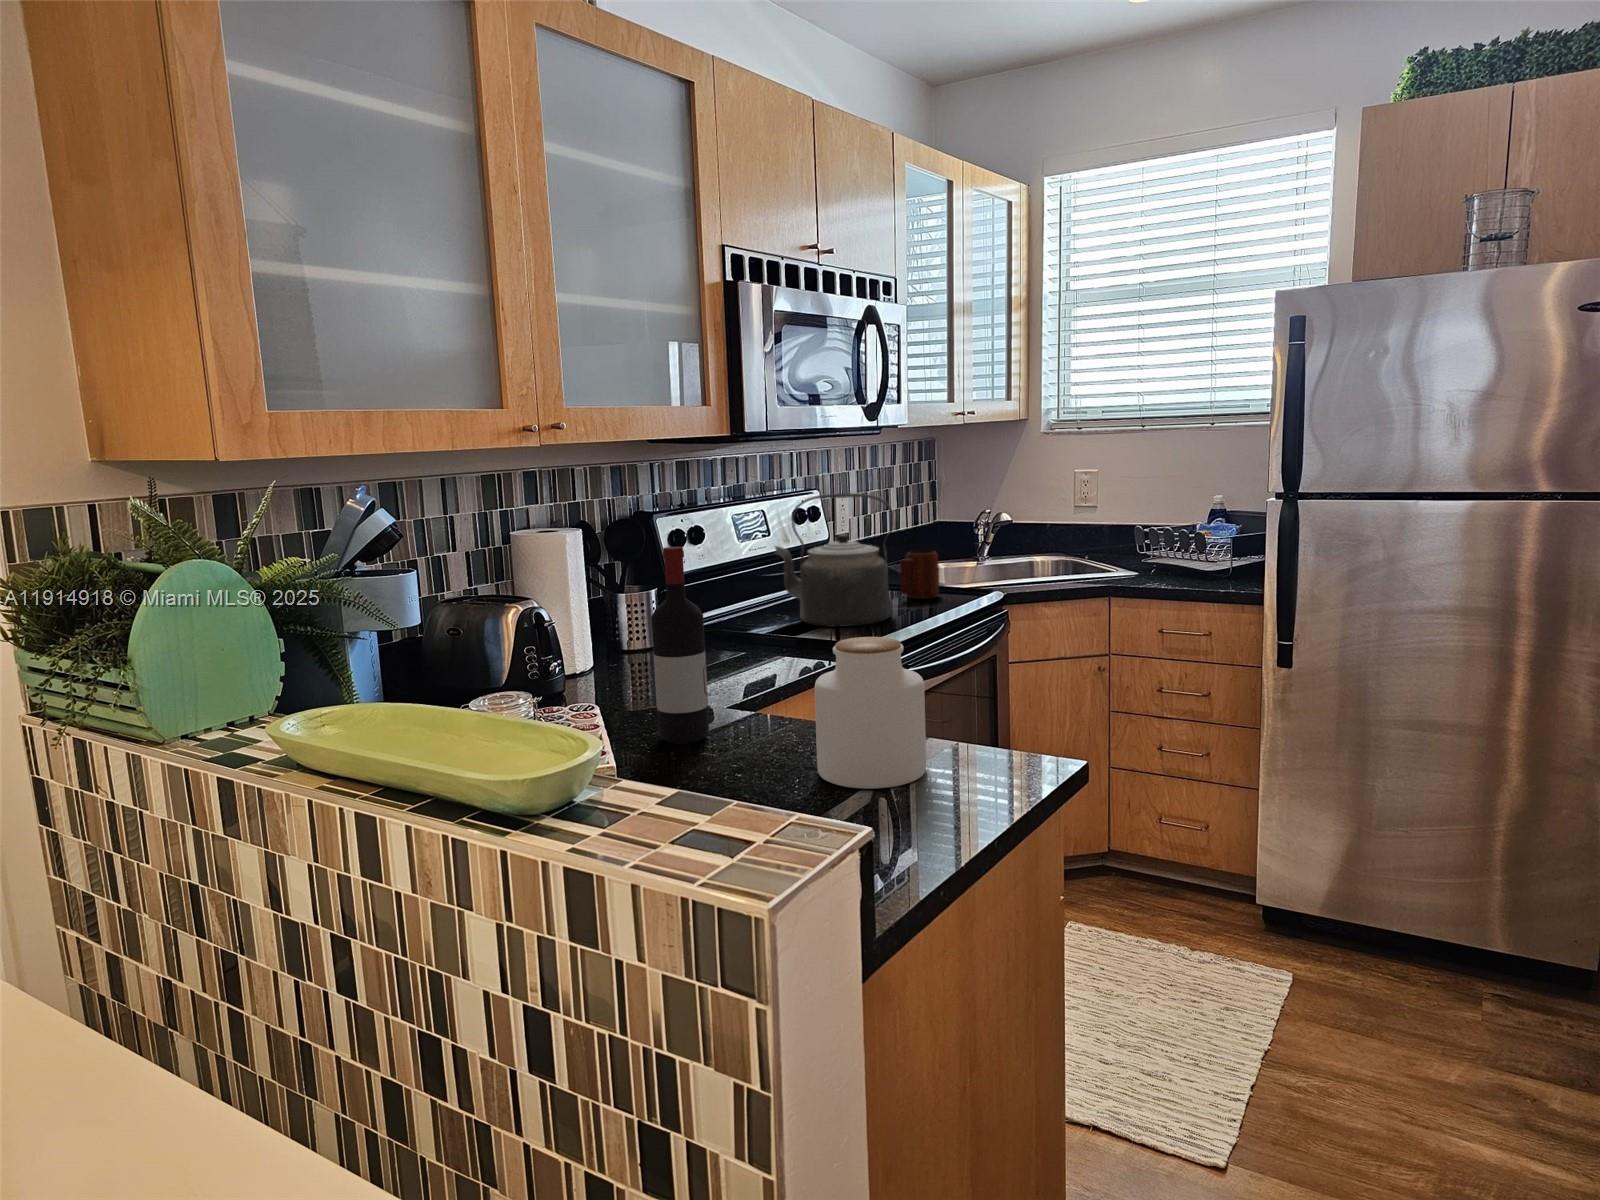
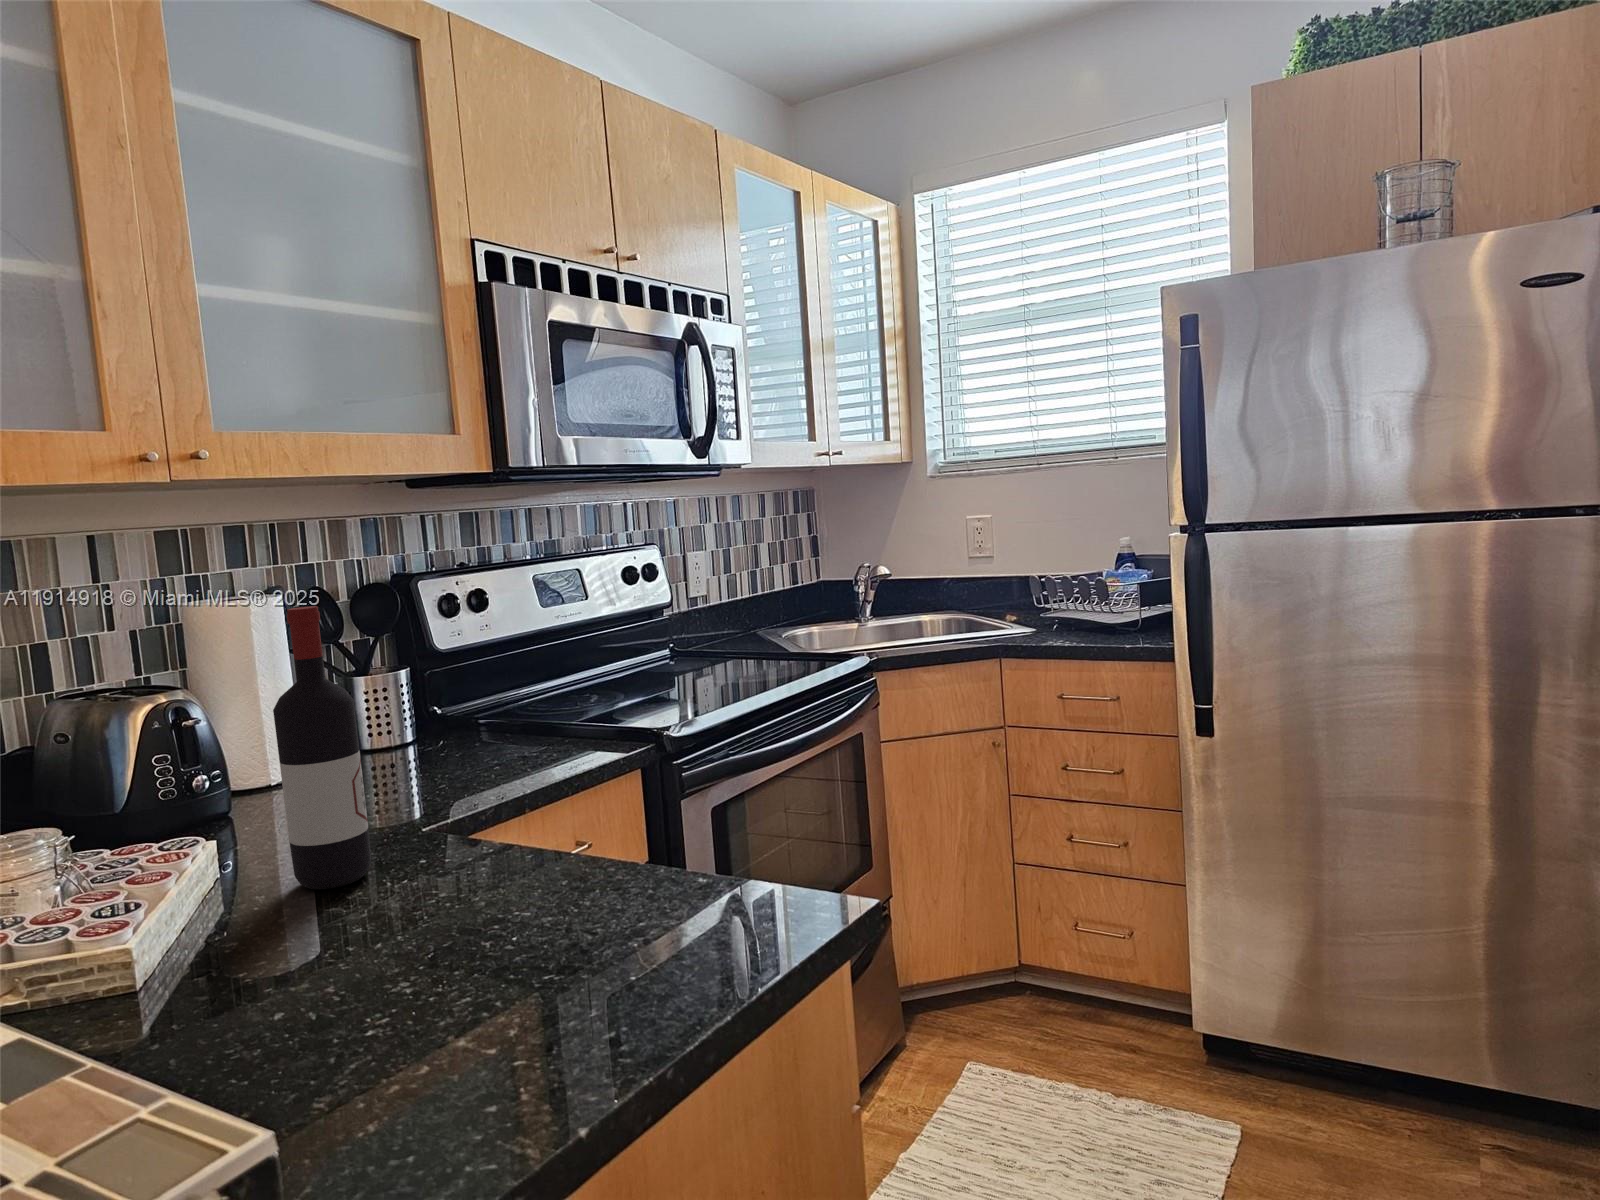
kettle: present [775,493,893,627] -> none [574,543,721,709]
mug: present [900,550,939,599] -> none [741,612,792,671]
jar: present [815,637,926,789] -> none [462,724,640,959]

